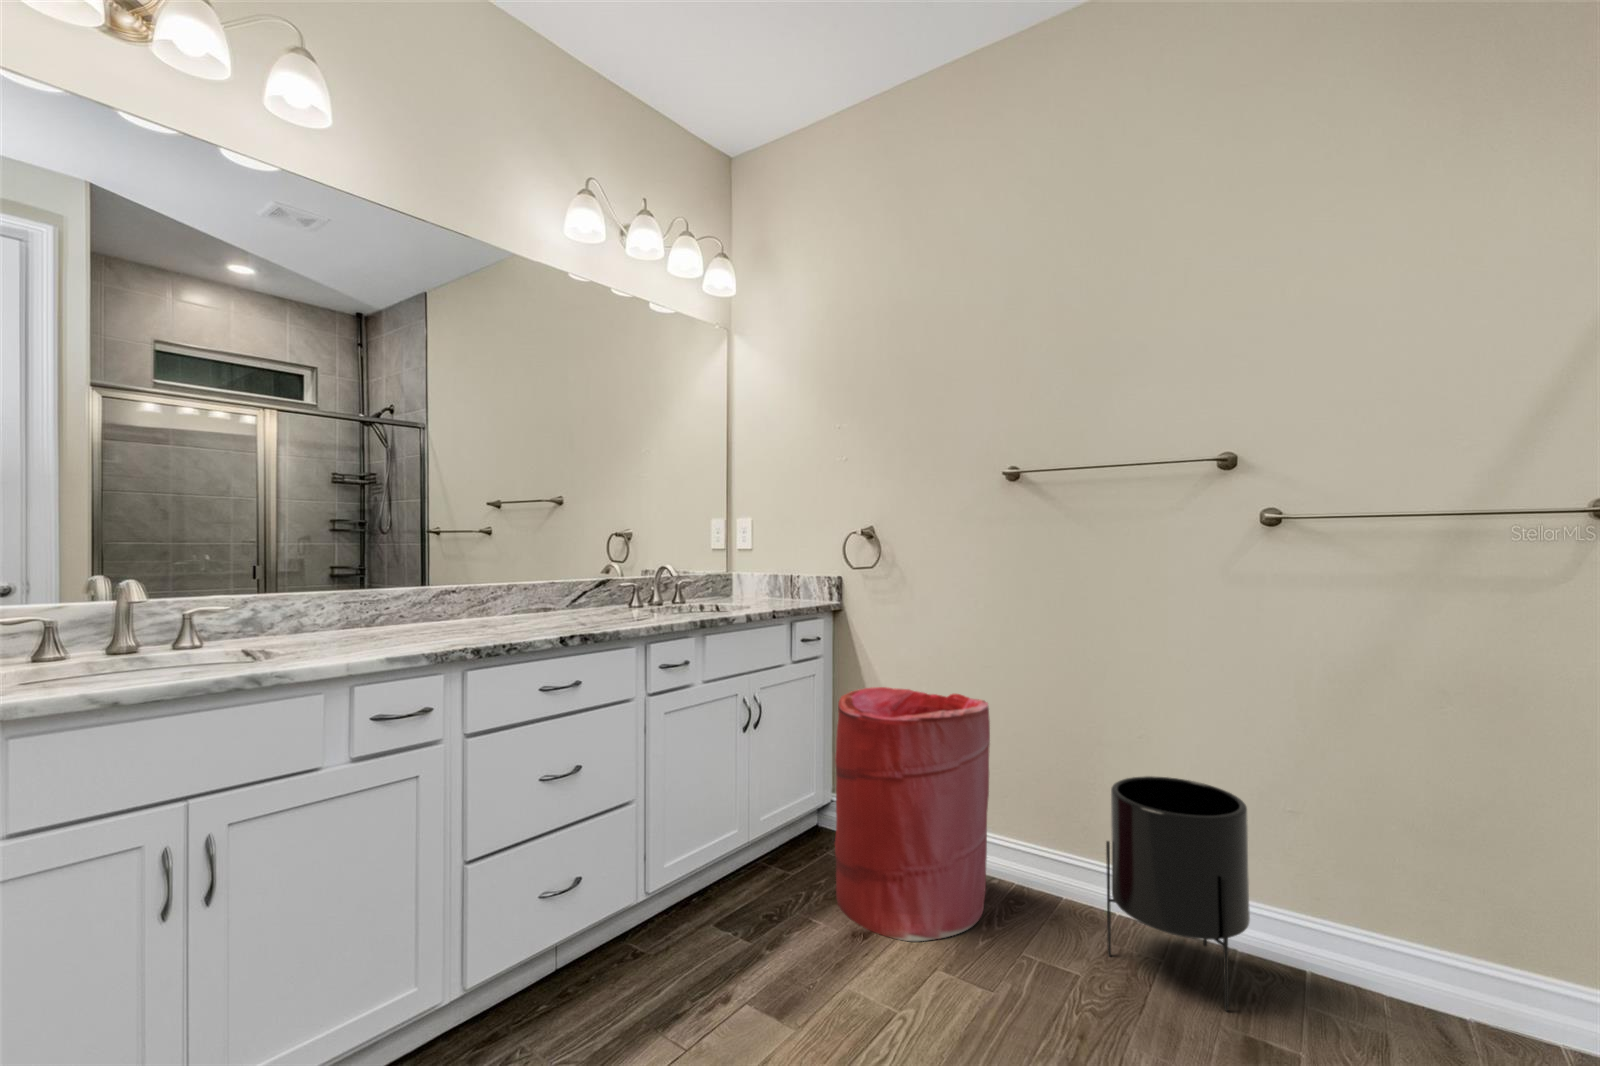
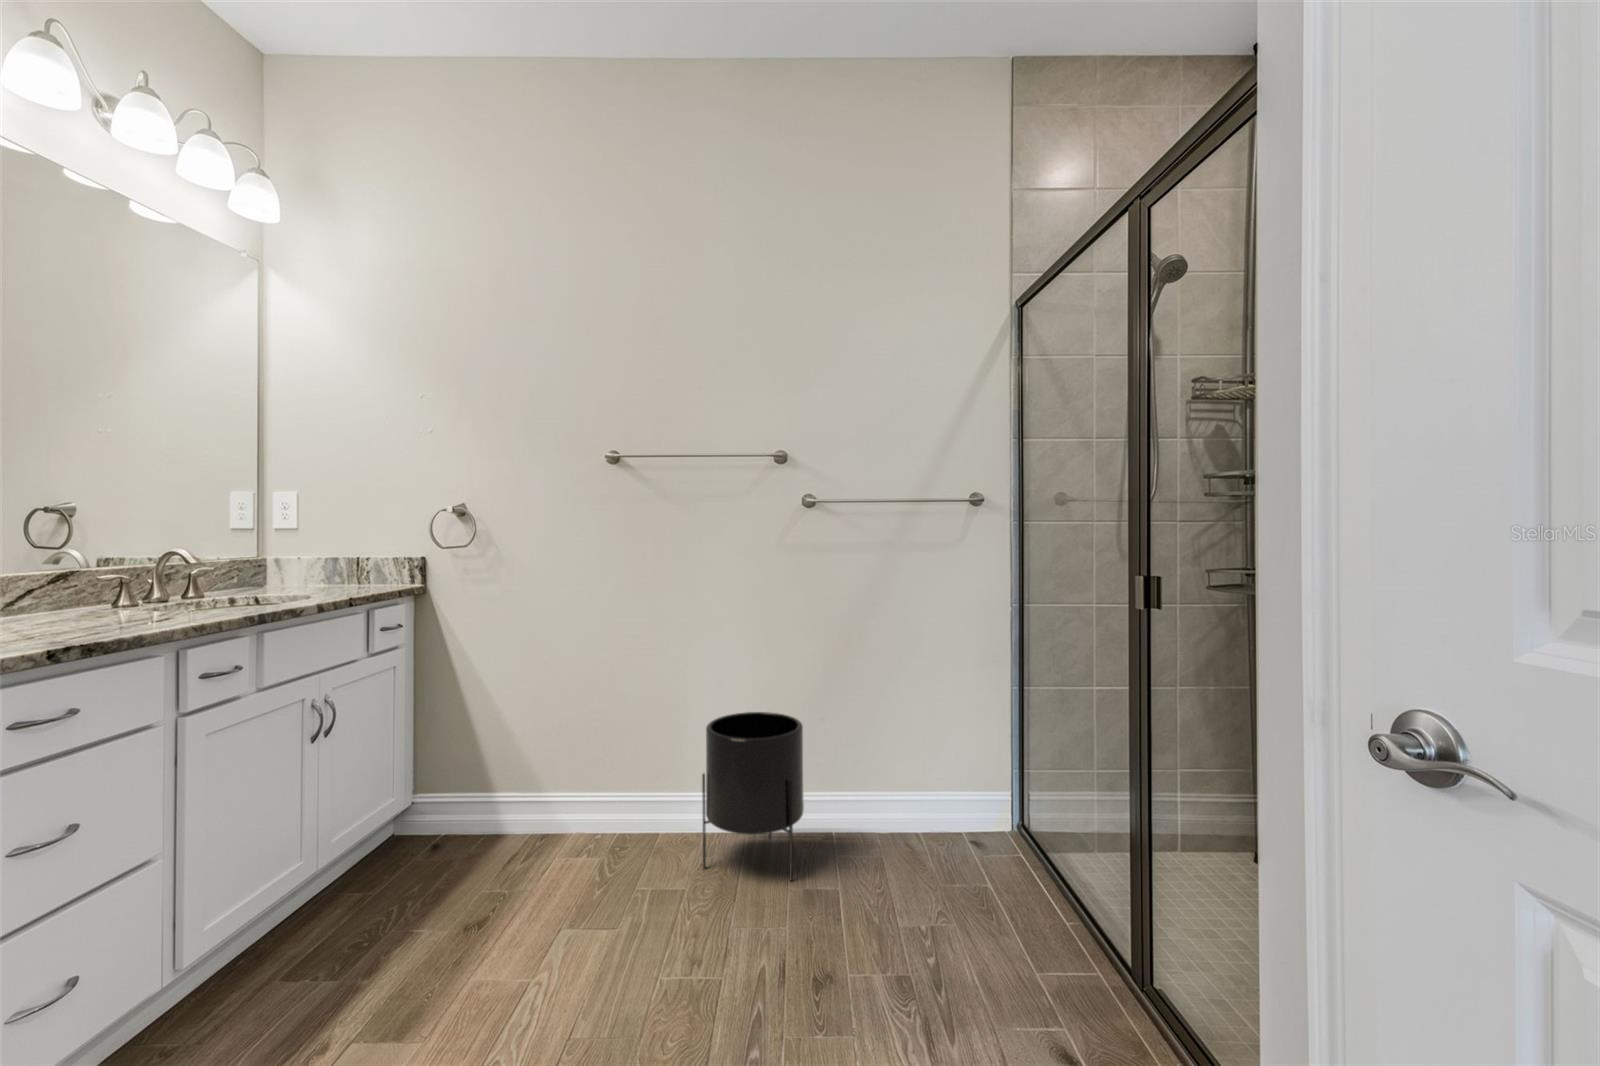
laundry hamper: present [835,687,990,941] -> none [436,667,598,917]

